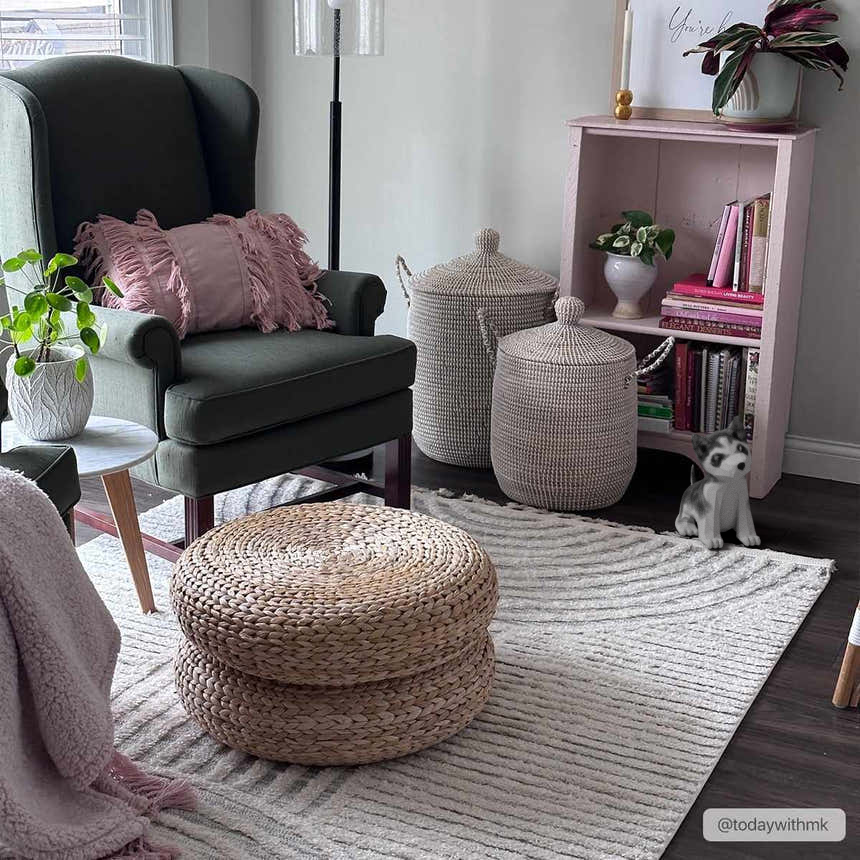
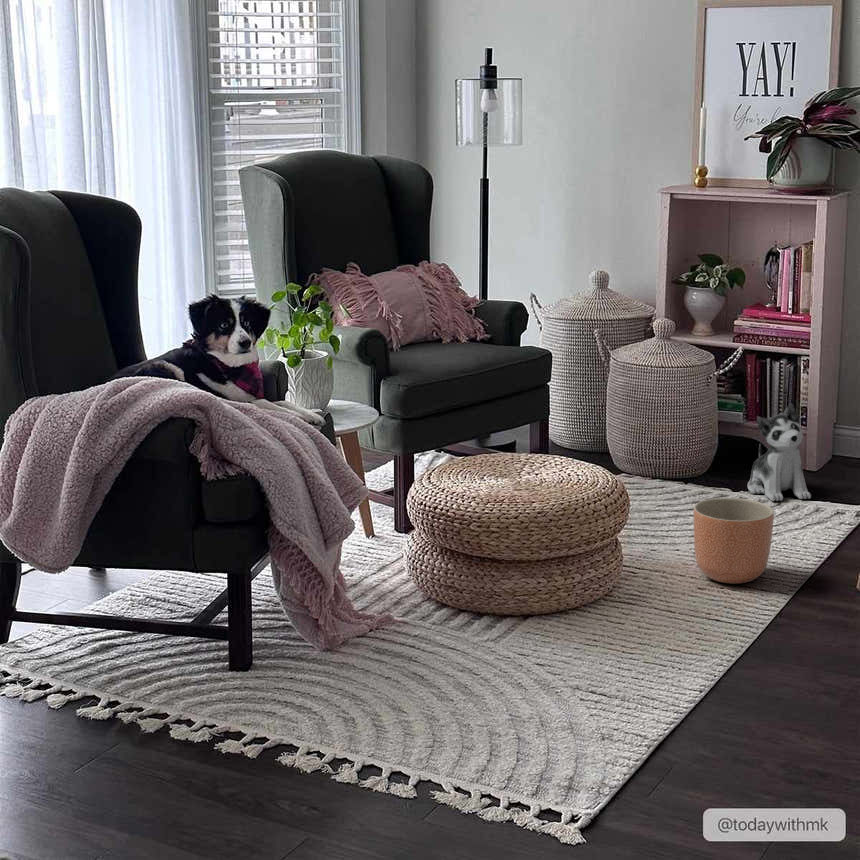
planter: none [600,569,719,703] -> present [693,498,774,584]

